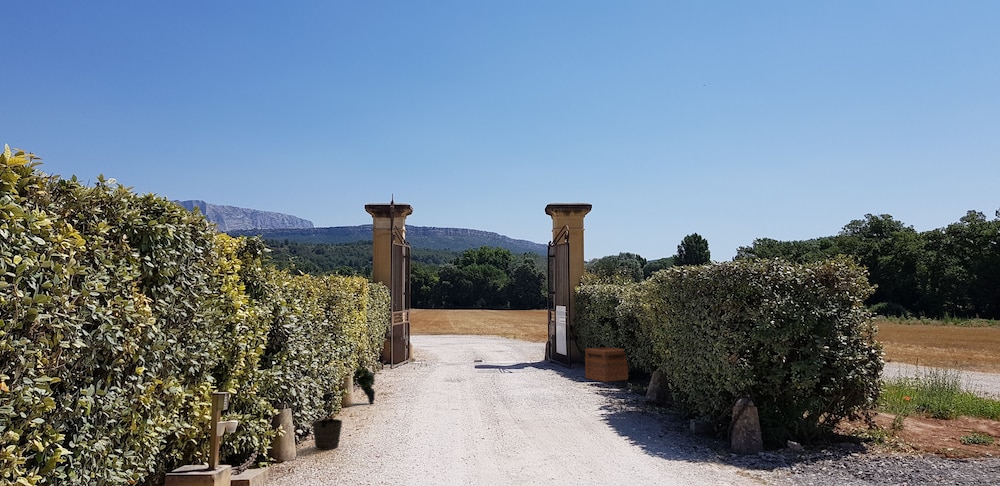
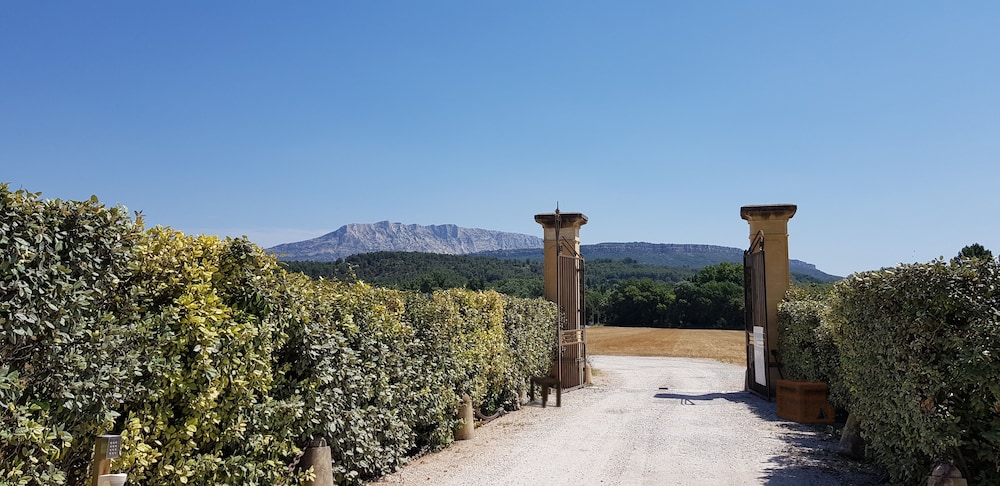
bench: none [374,356,408,385] -> present [530,376,561,408]
potted plant: present [355,366,375,404] -> none [485,384,509,427]
bucket: present [312,417,342,450] -> none [396,438,430,474]

